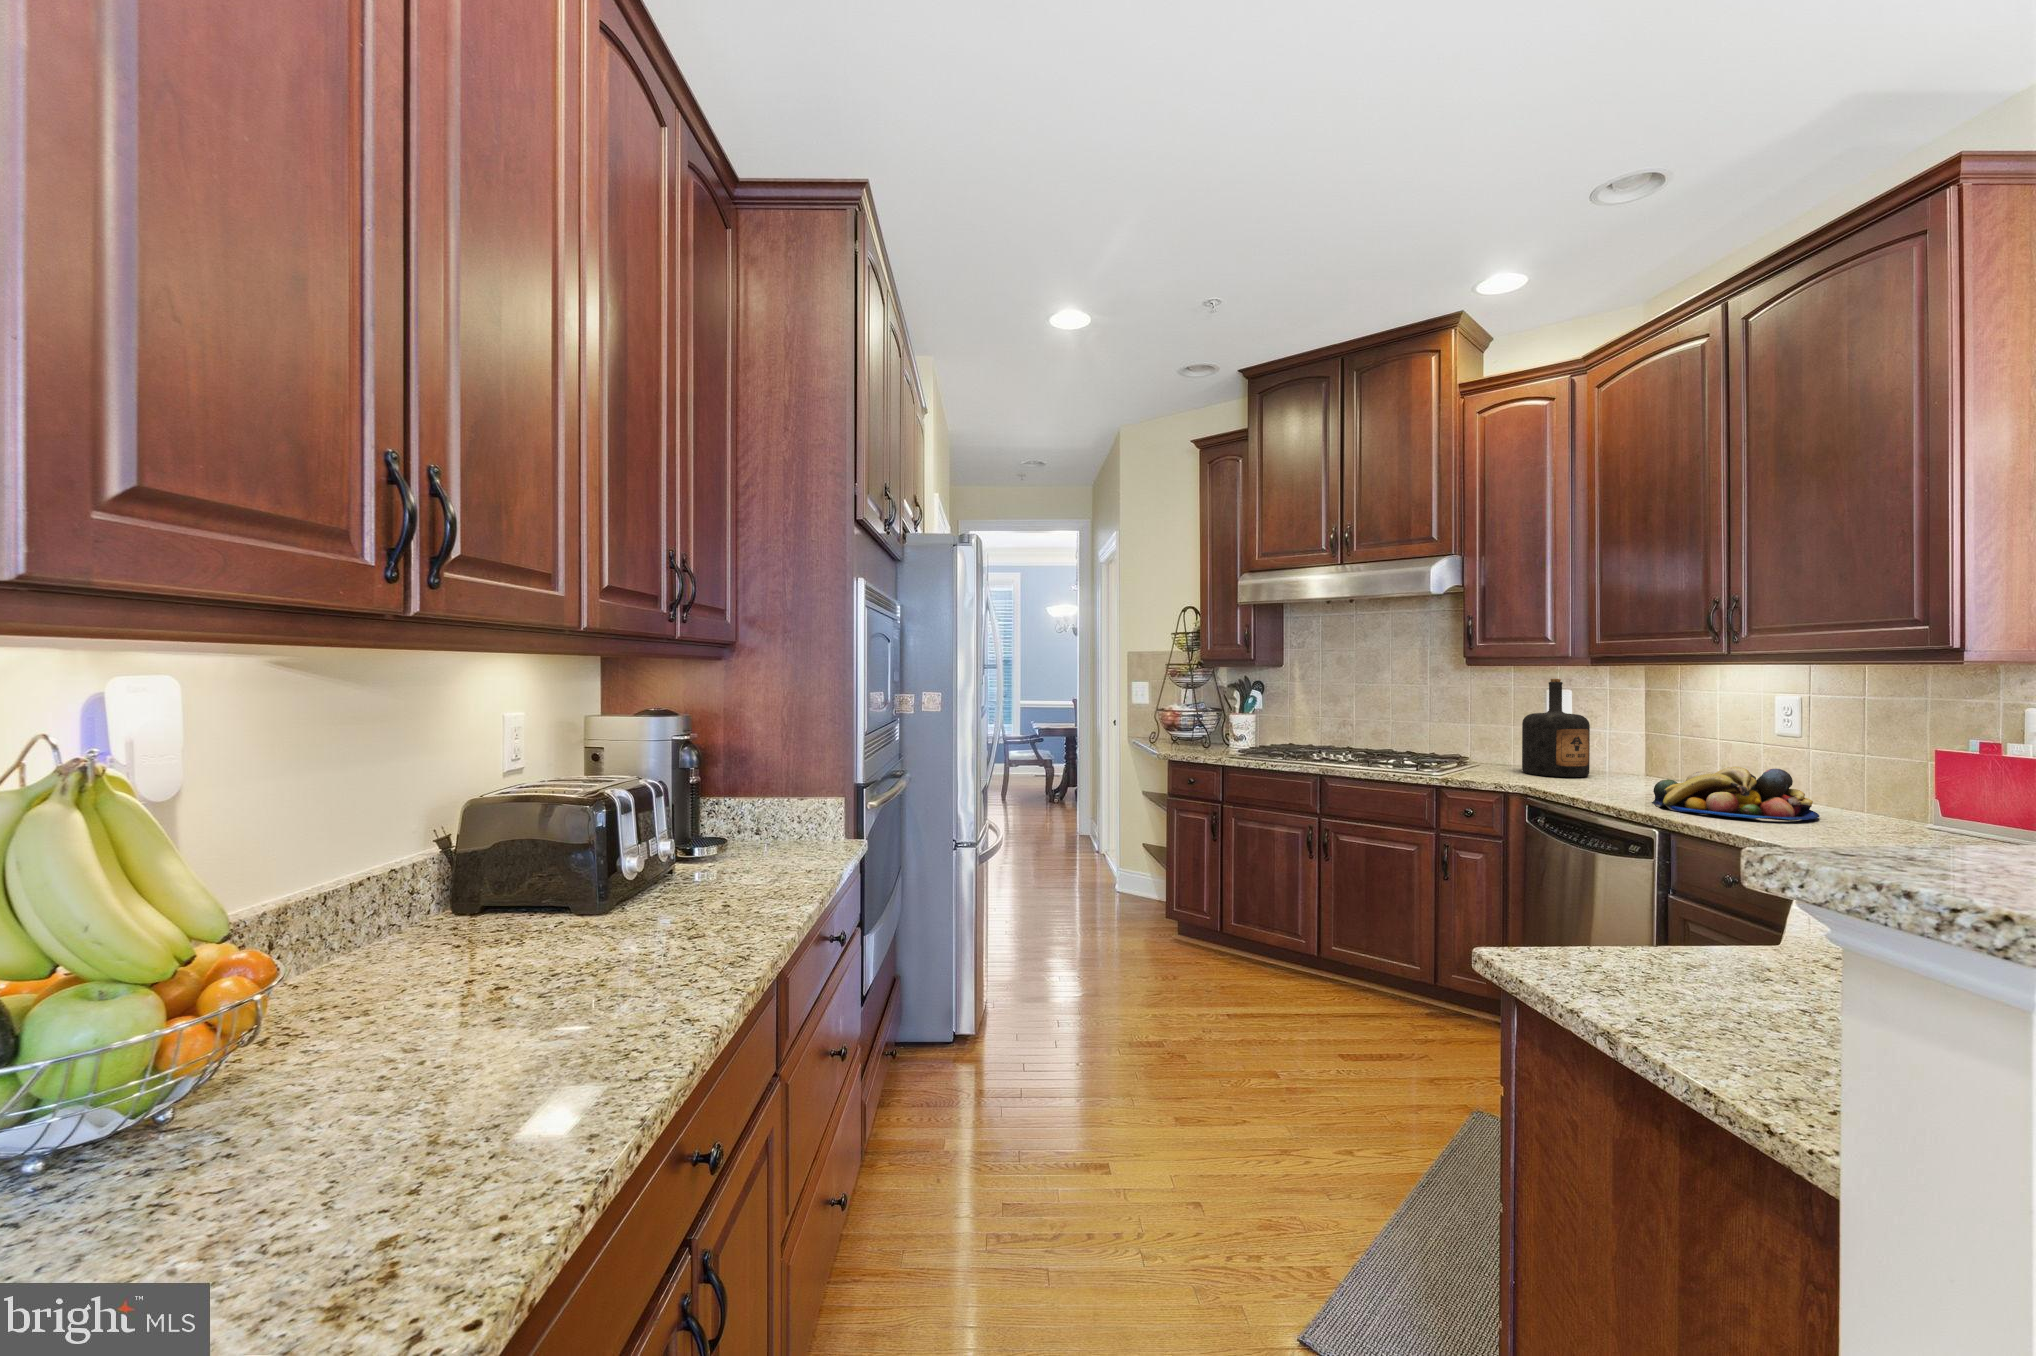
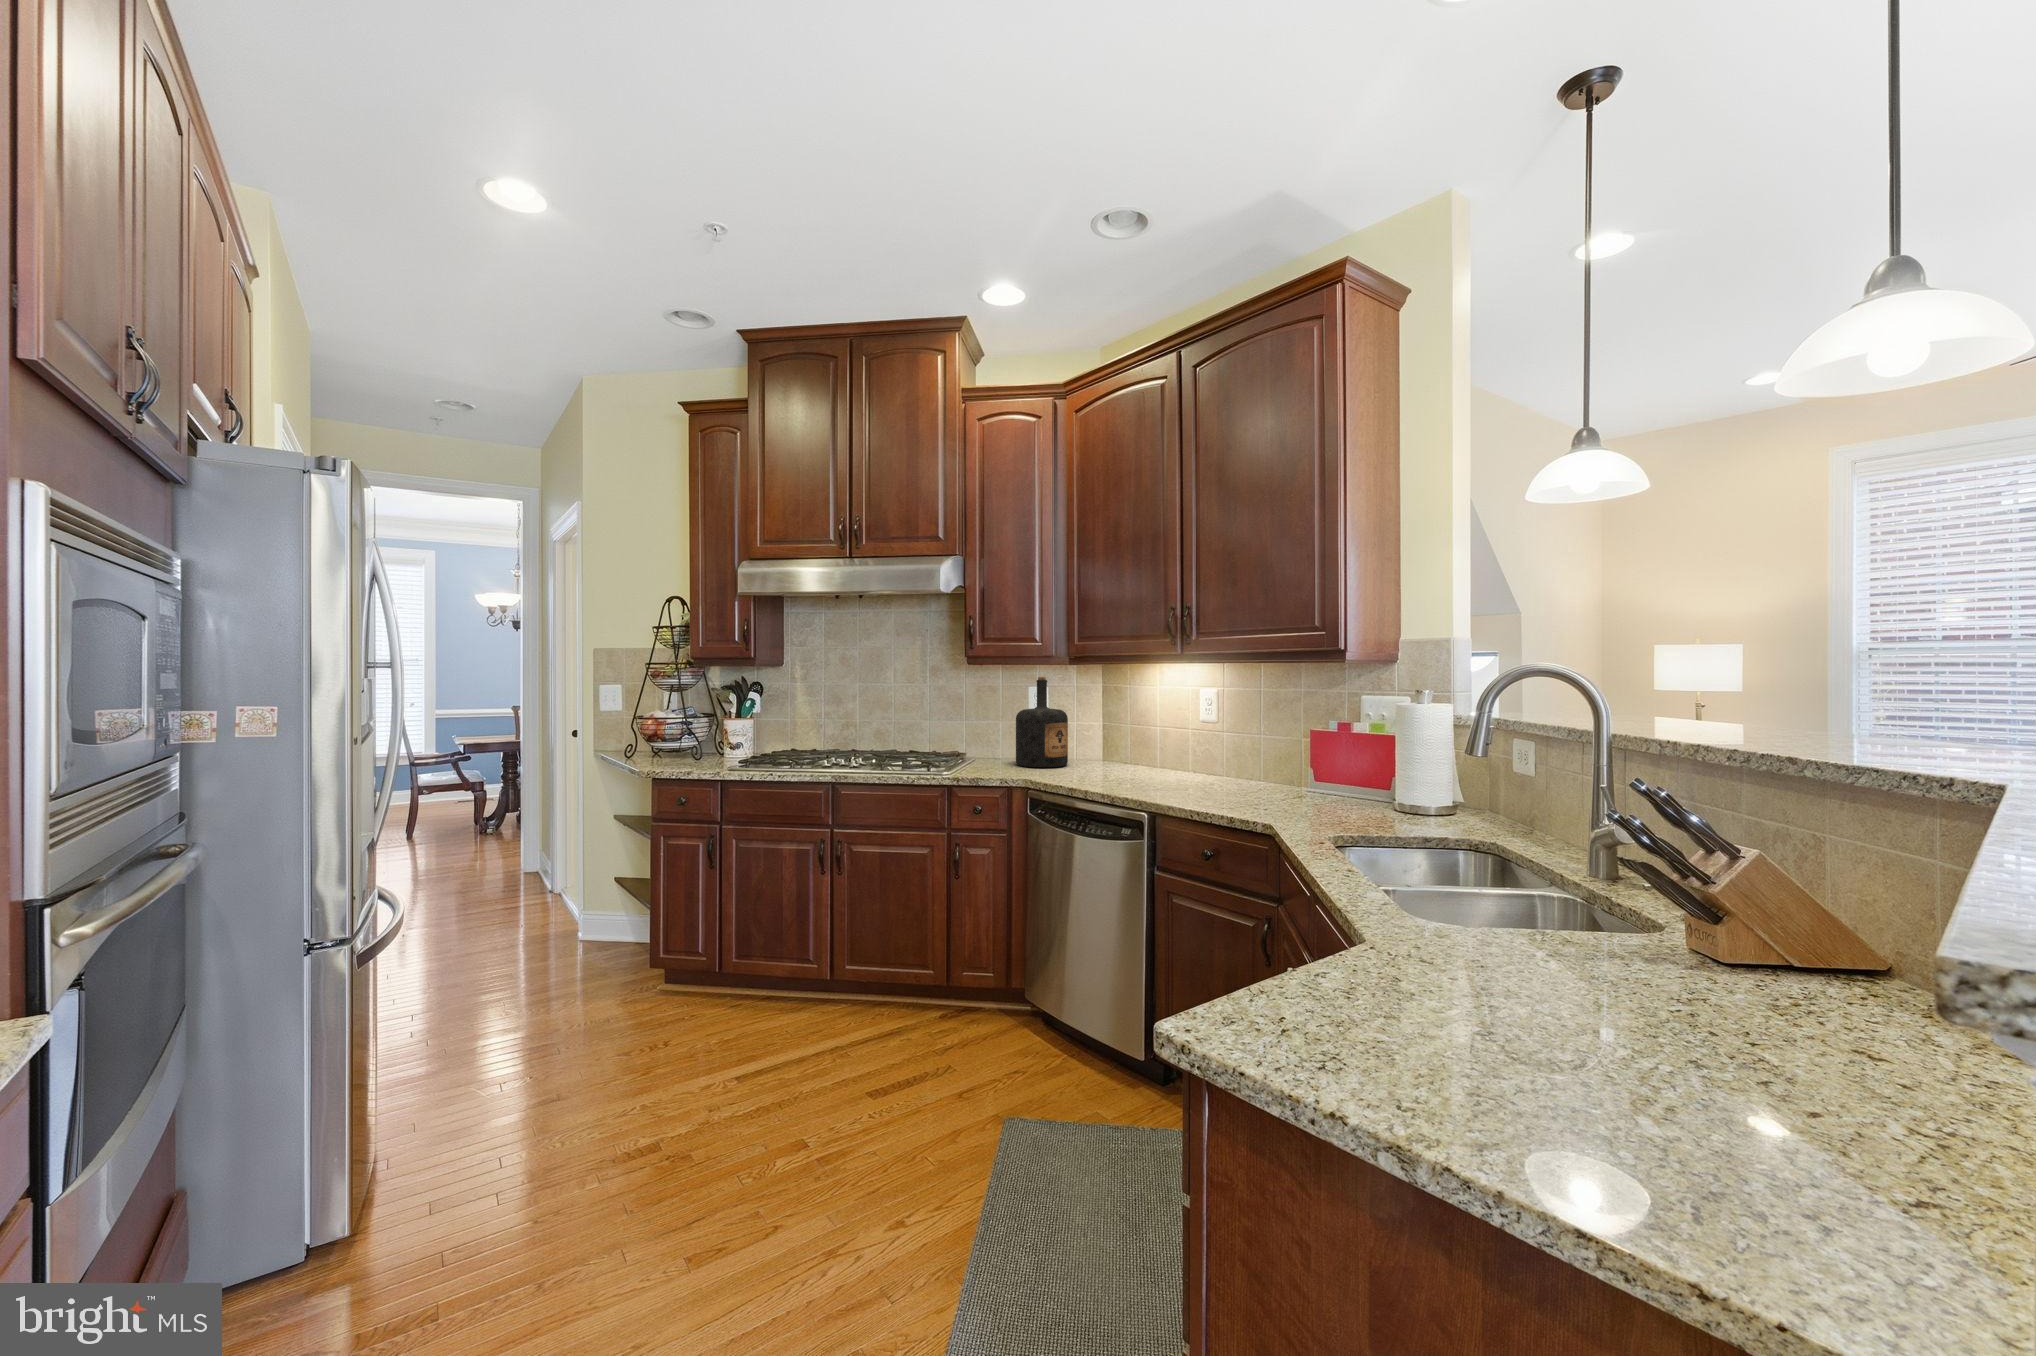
fruit bowl: present [1652,767,1820,820] -> none [1125,751,1236,795]

